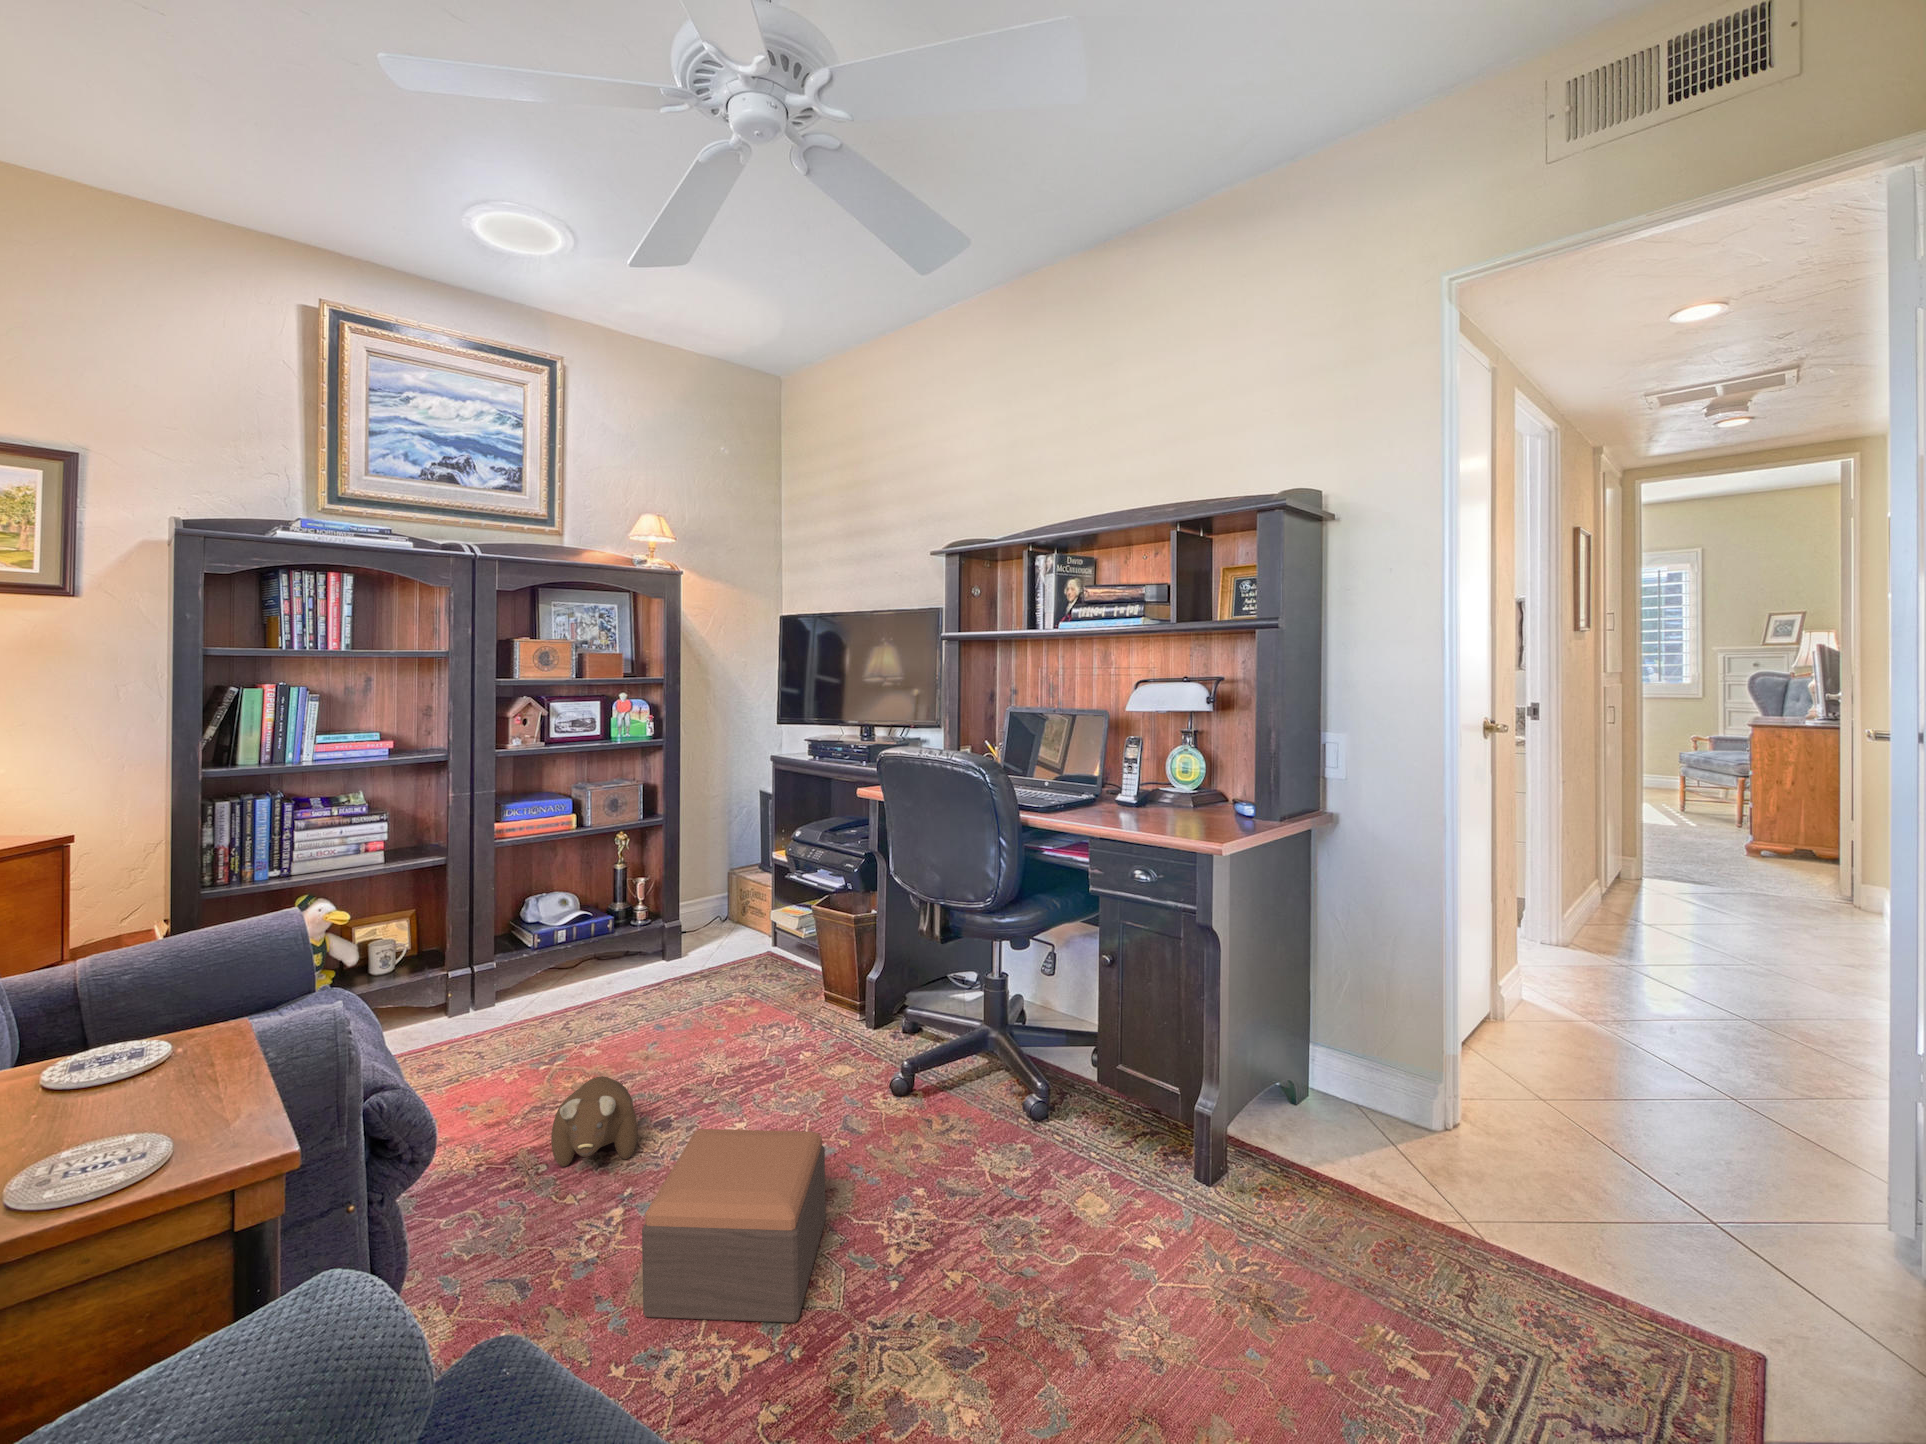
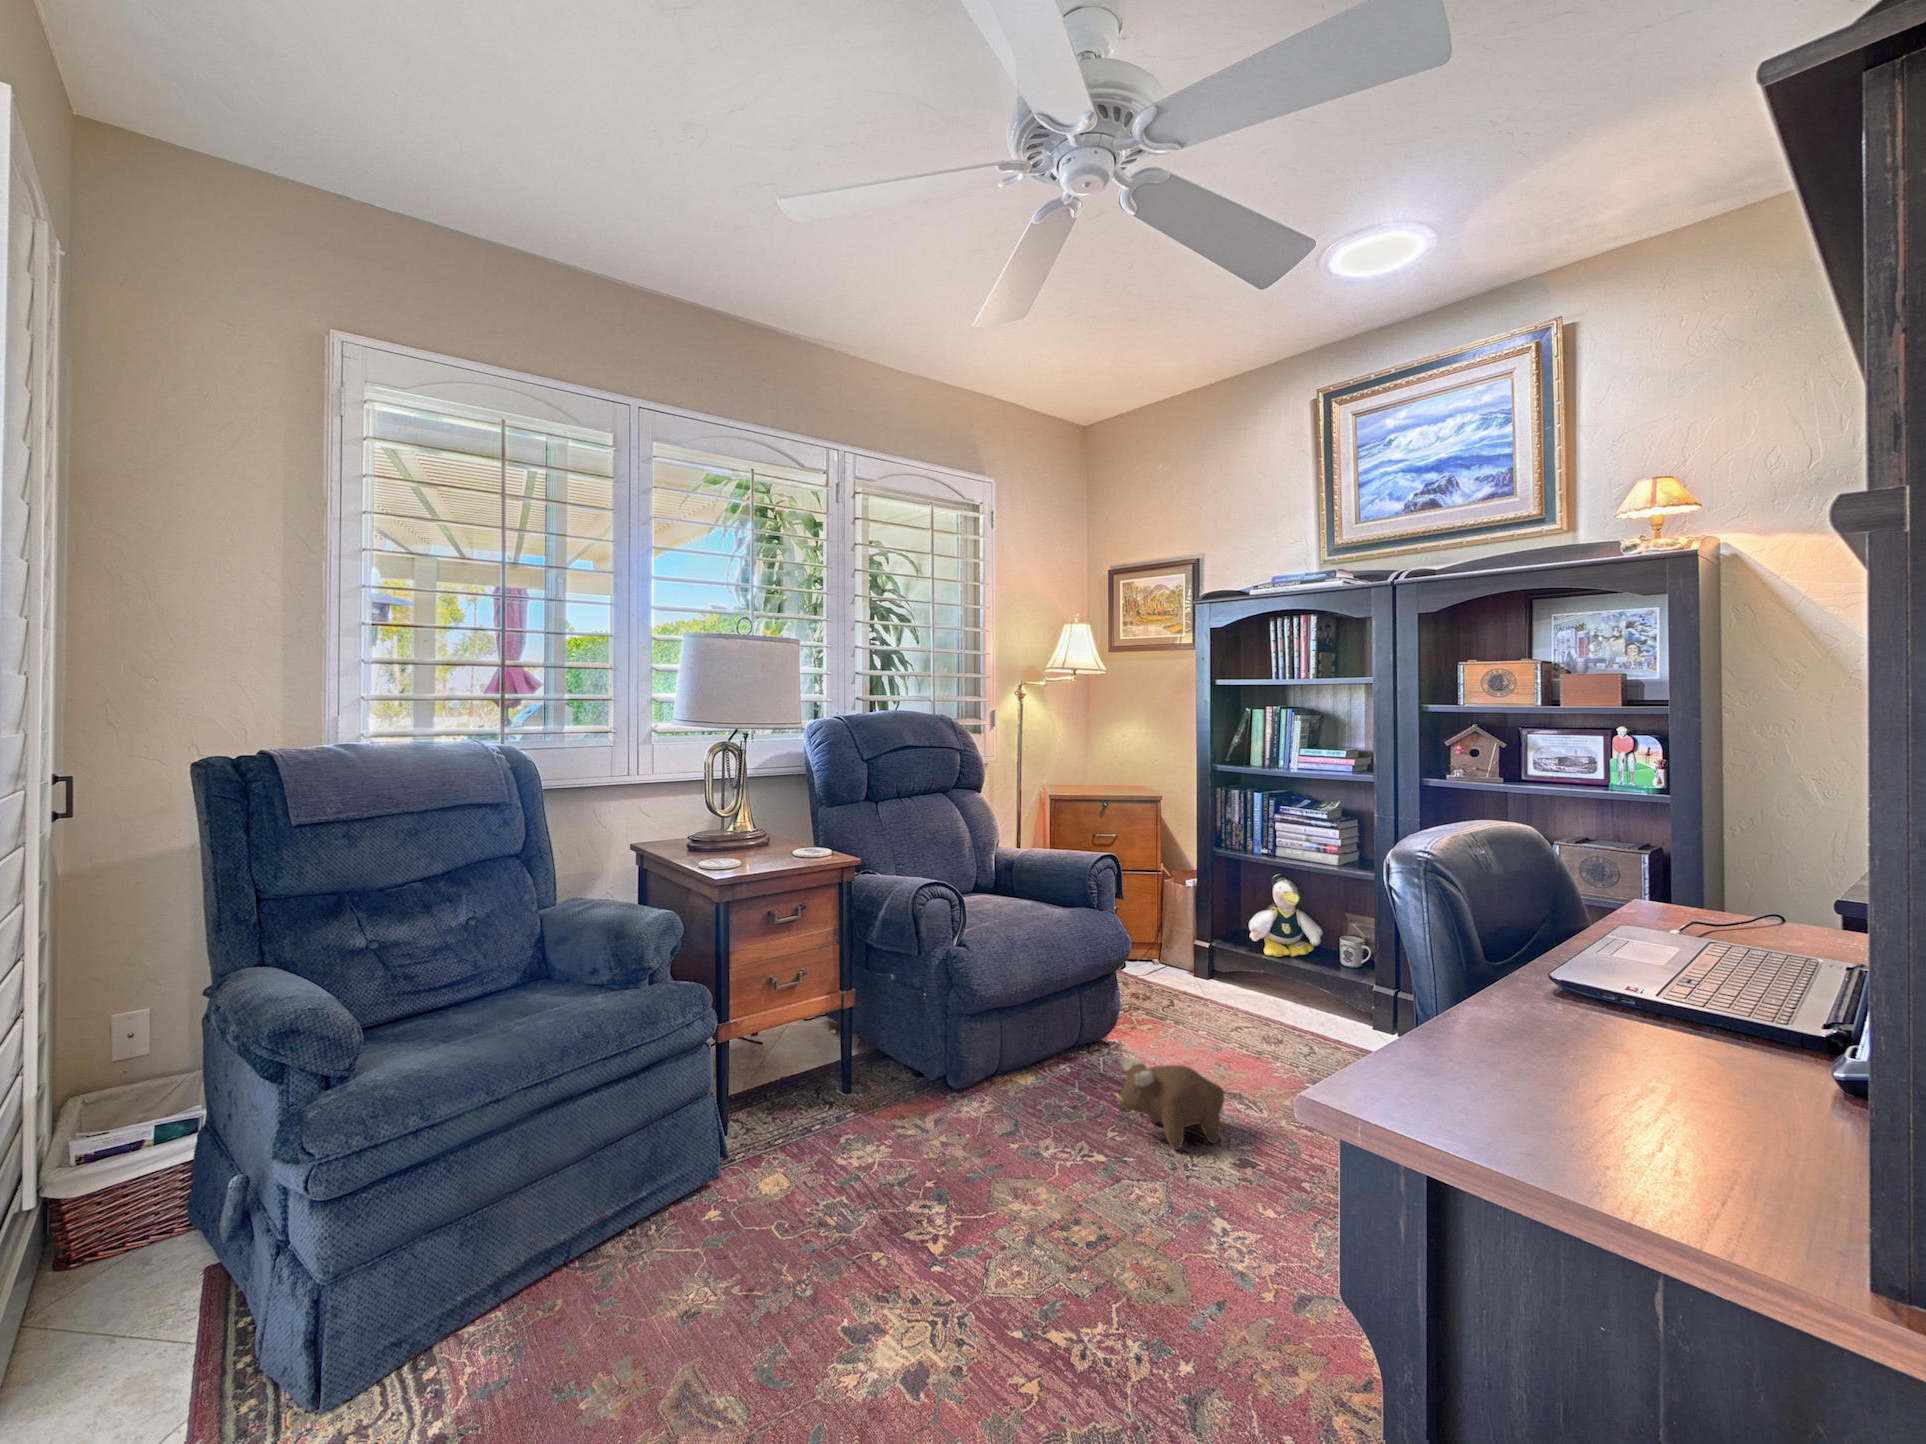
footstool: present [642,1129,825,1323] -> none [964,1103,1109,1278]

